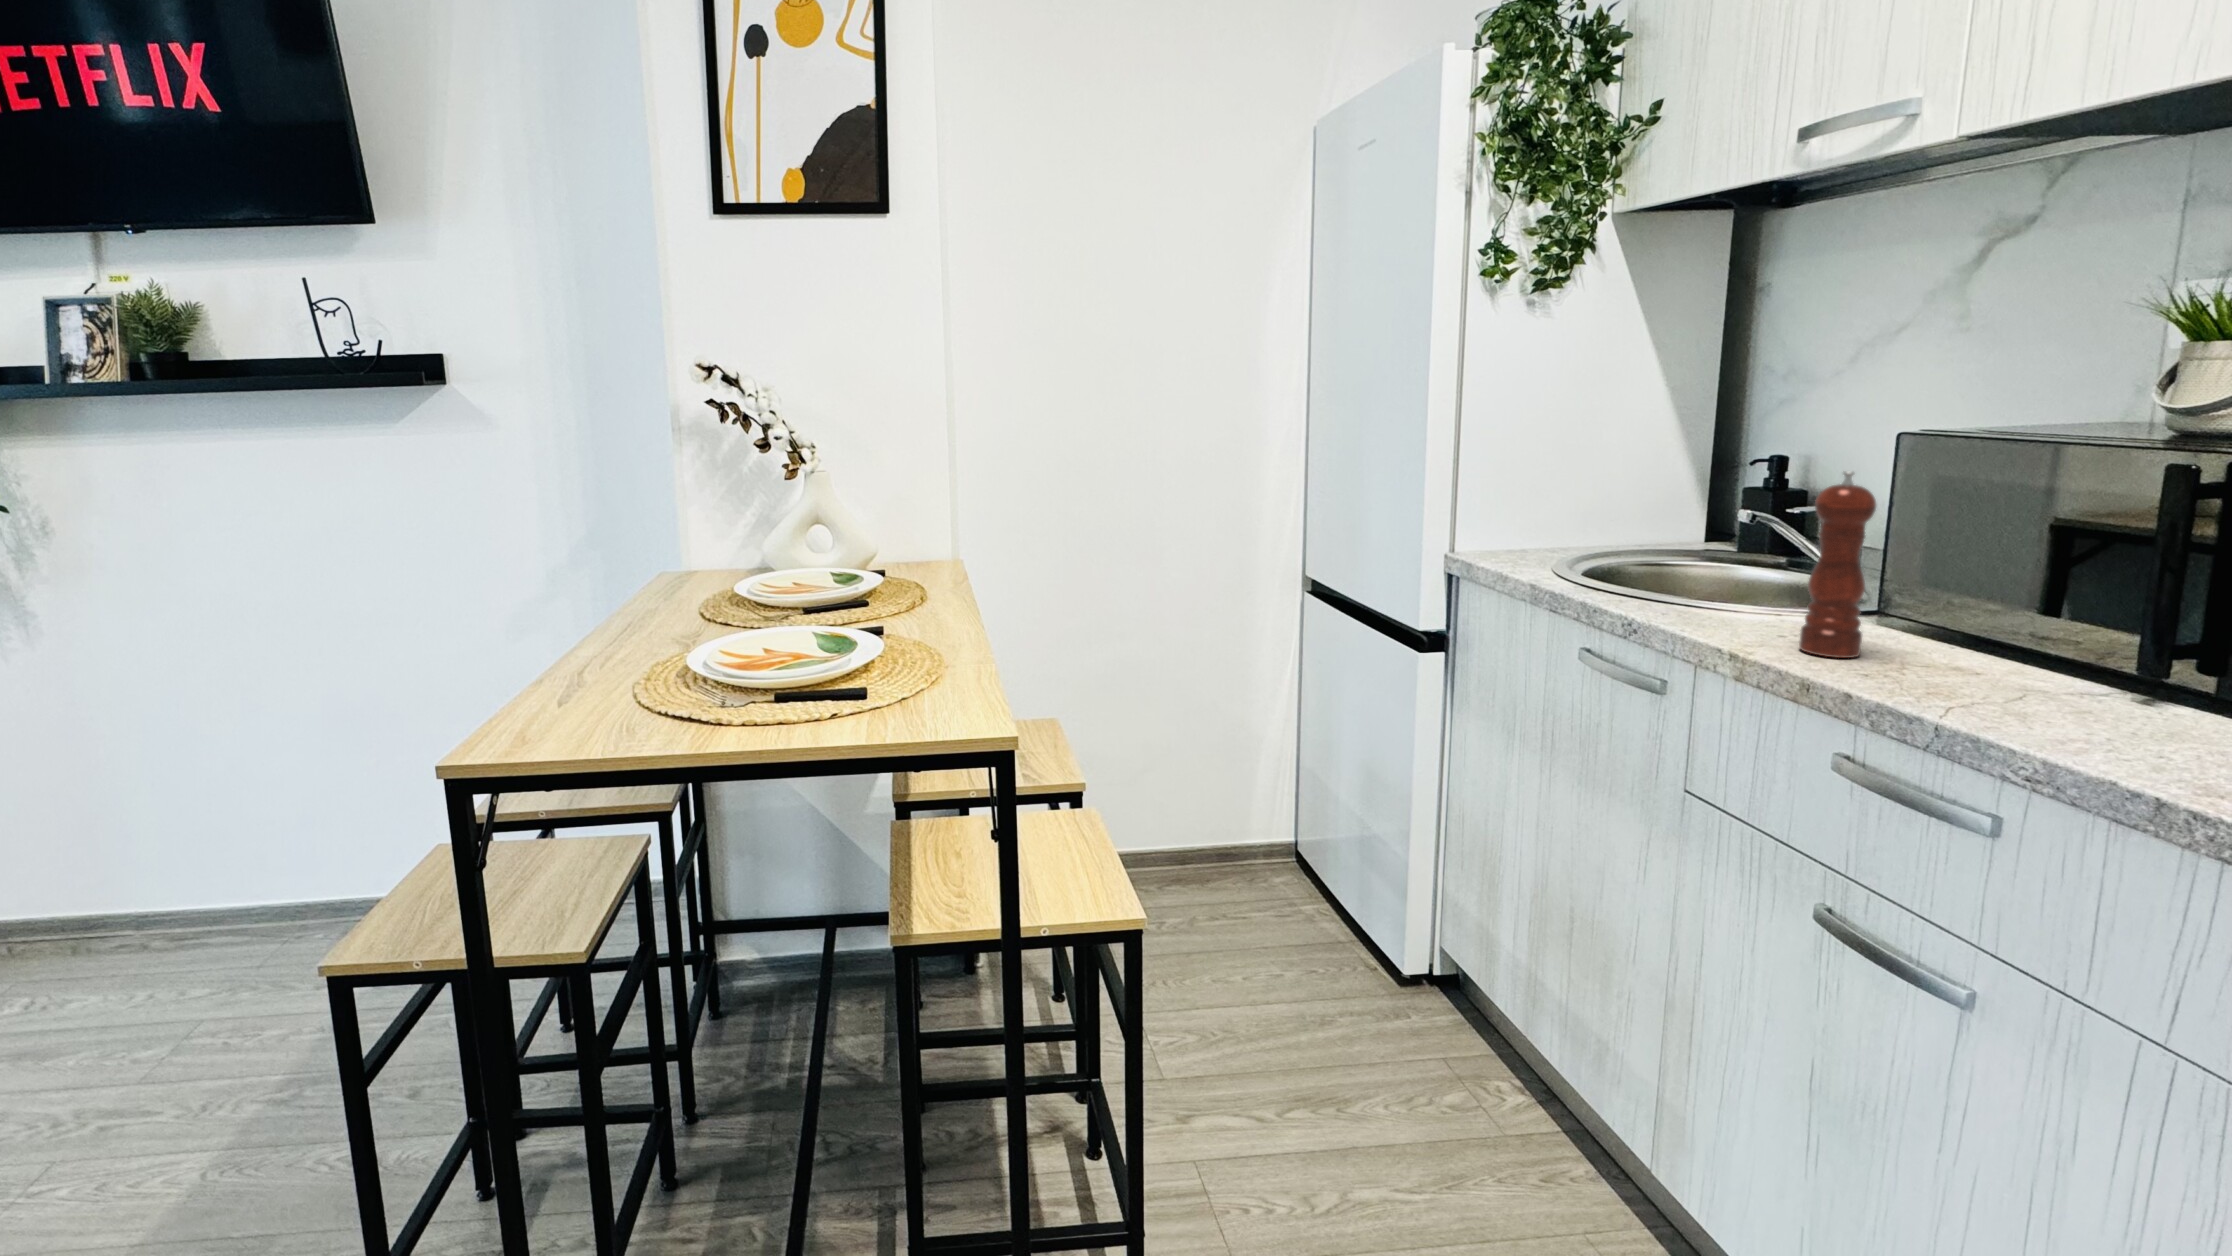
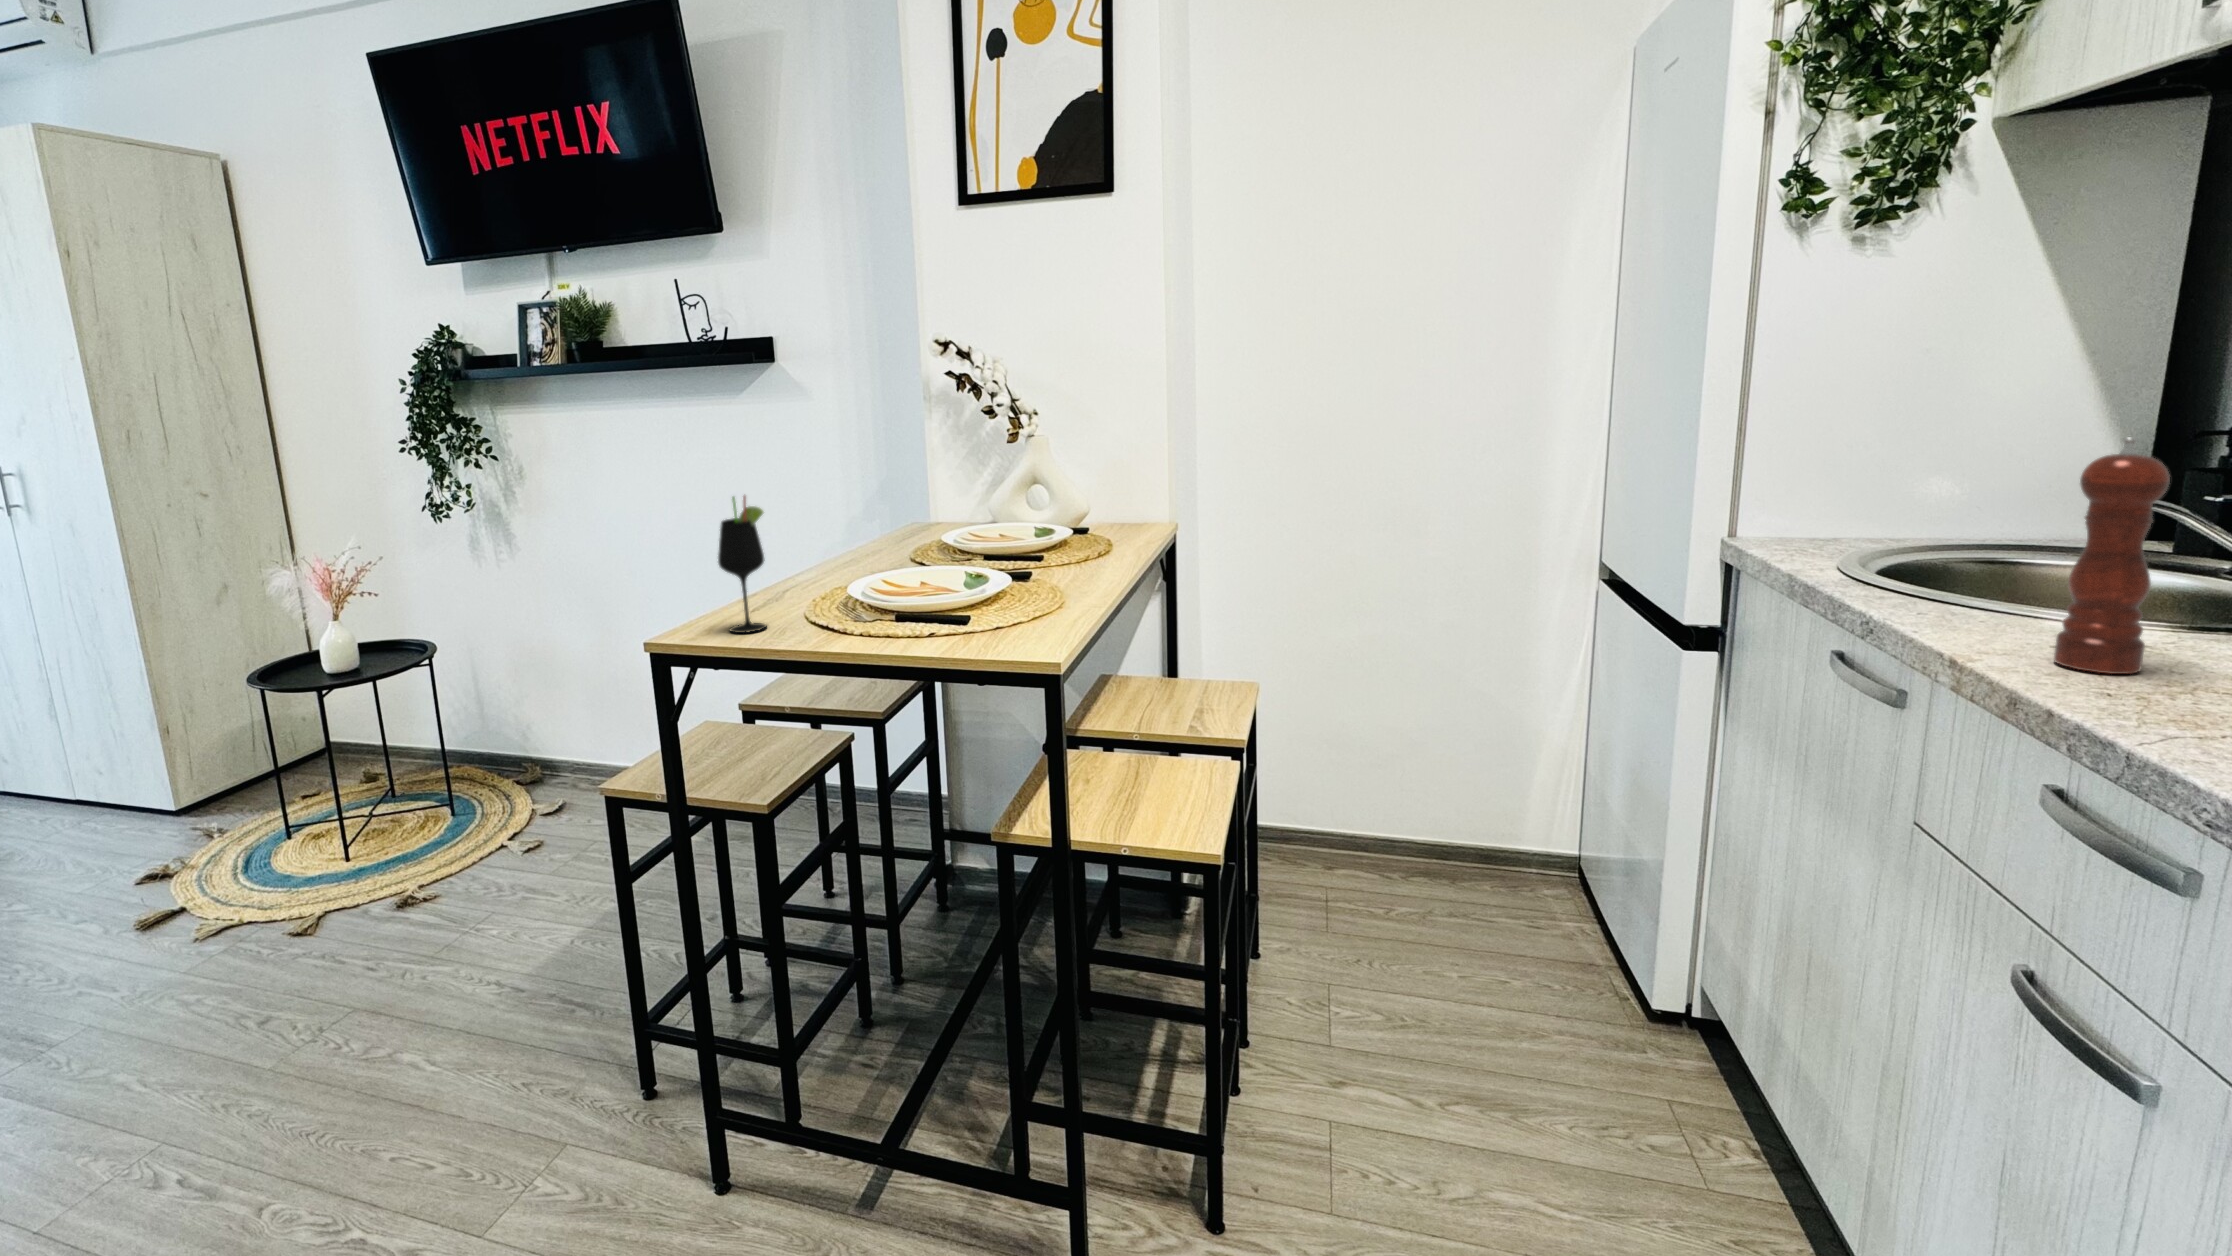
wine glass: none [559,557,625,732] -> present [718,496,766,633]

